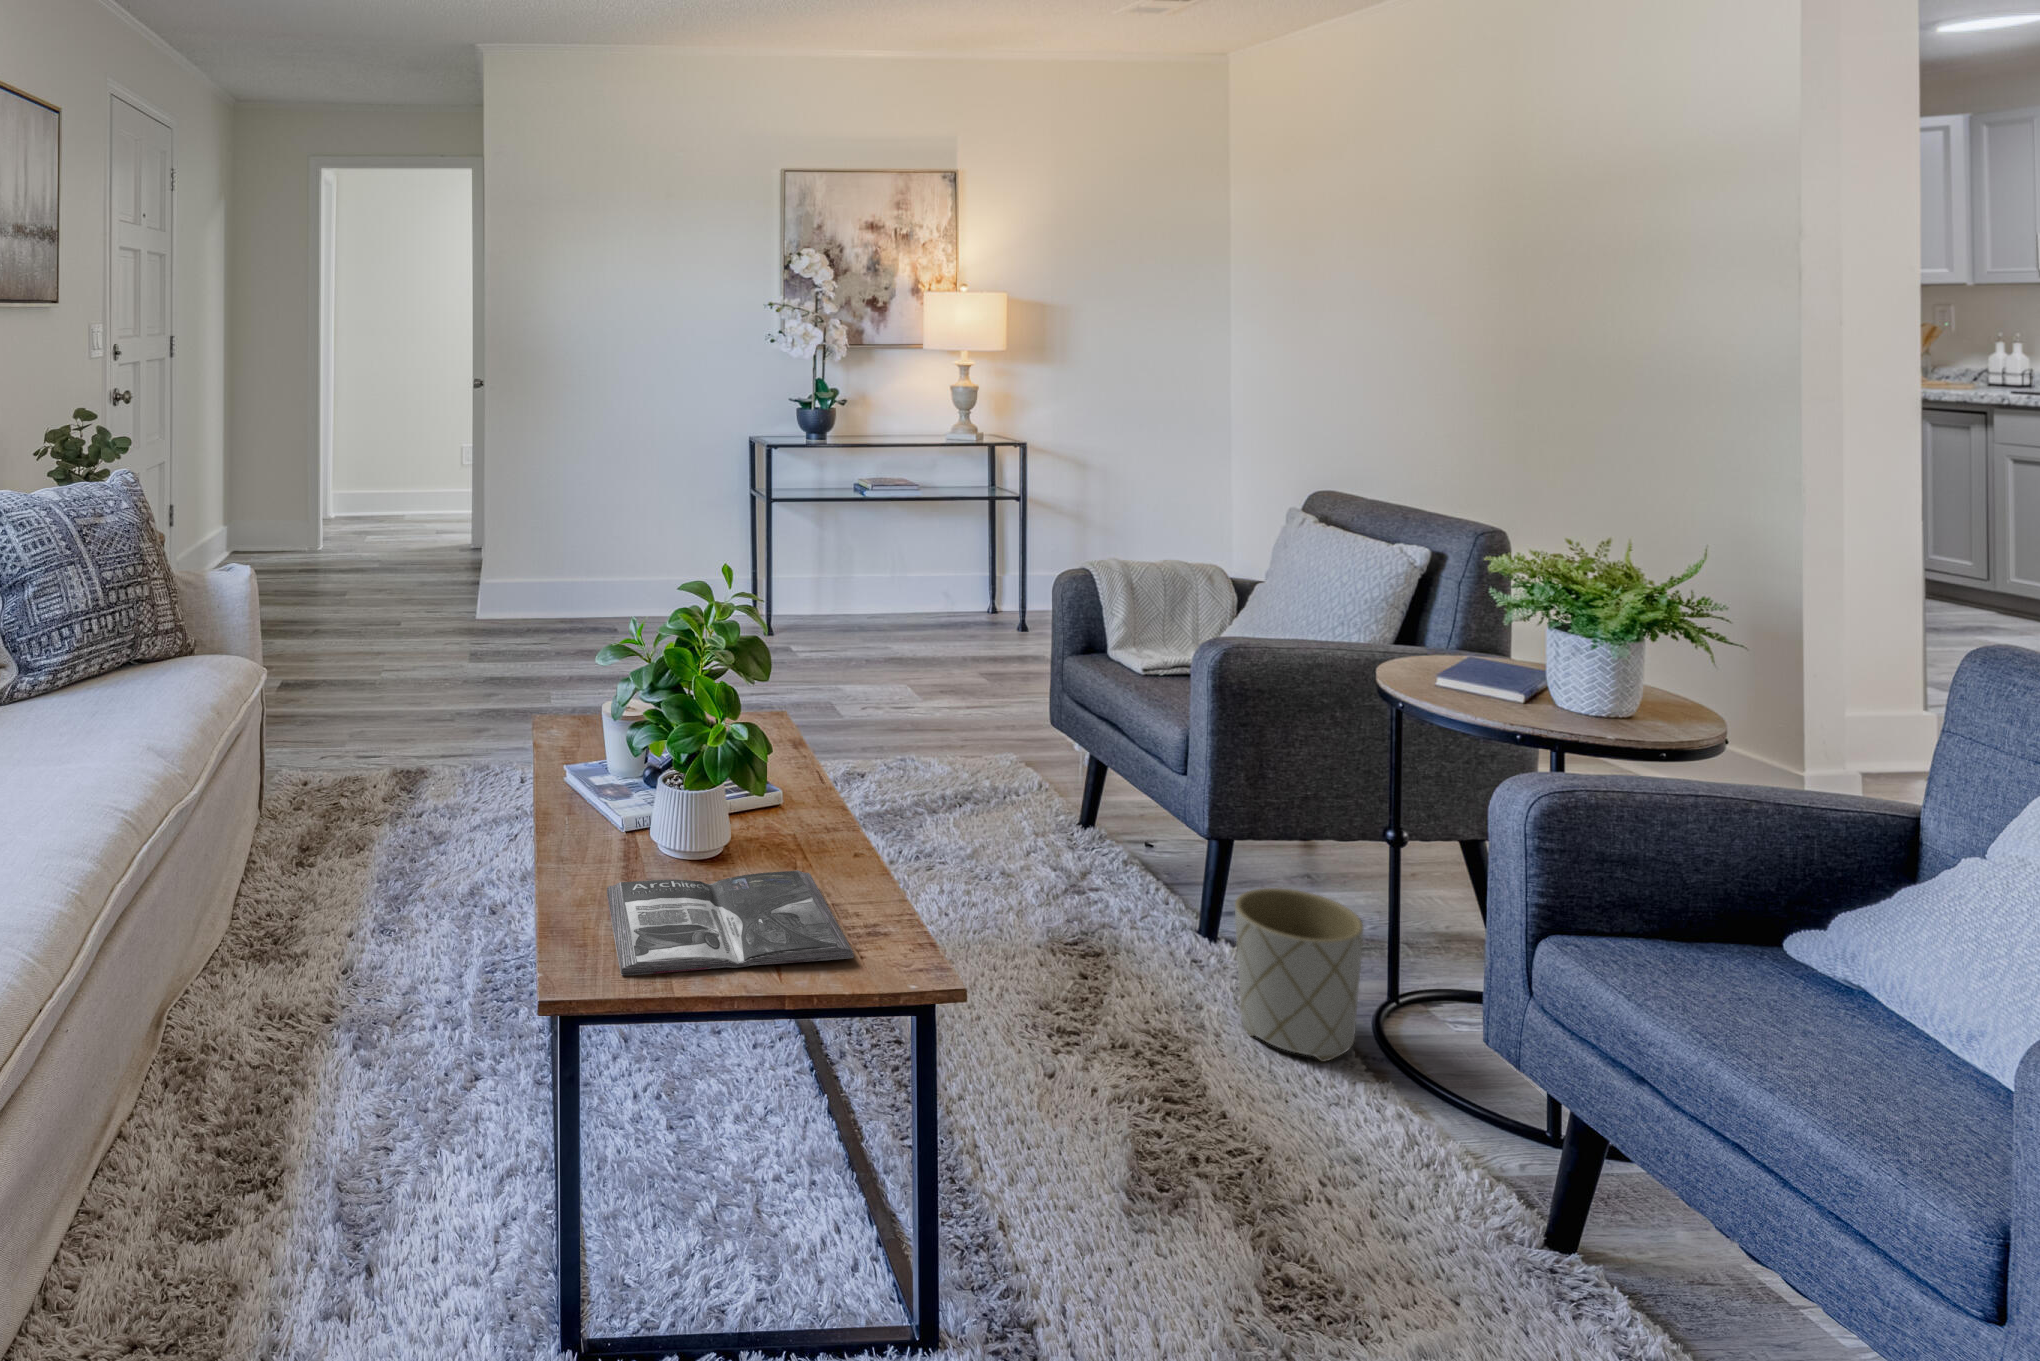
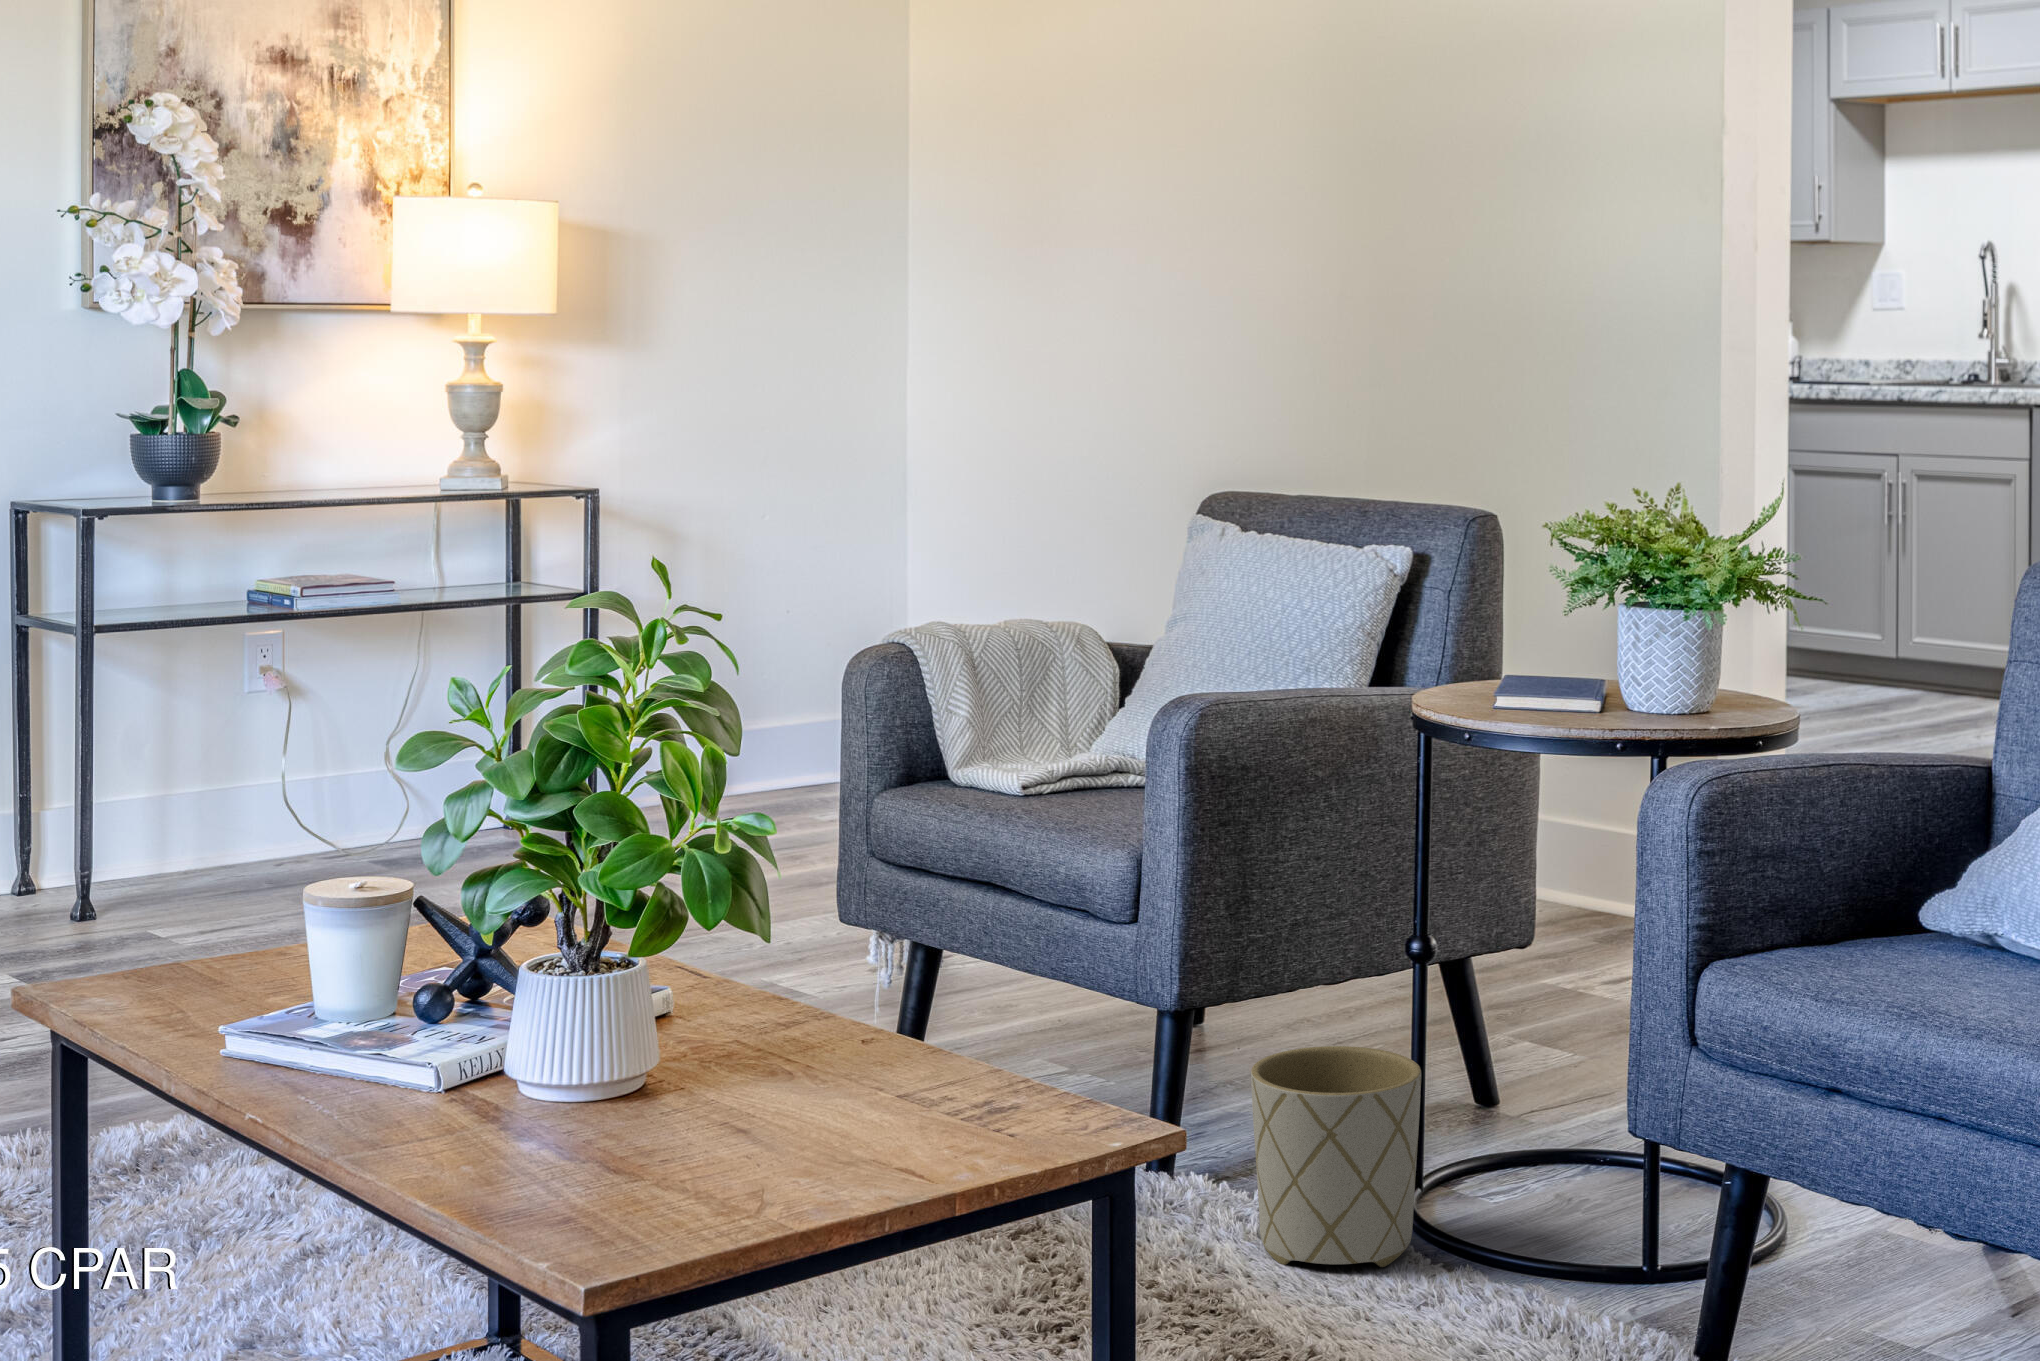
magazine: present [607,870,854,975] -> none [461,1076,947,1241]

